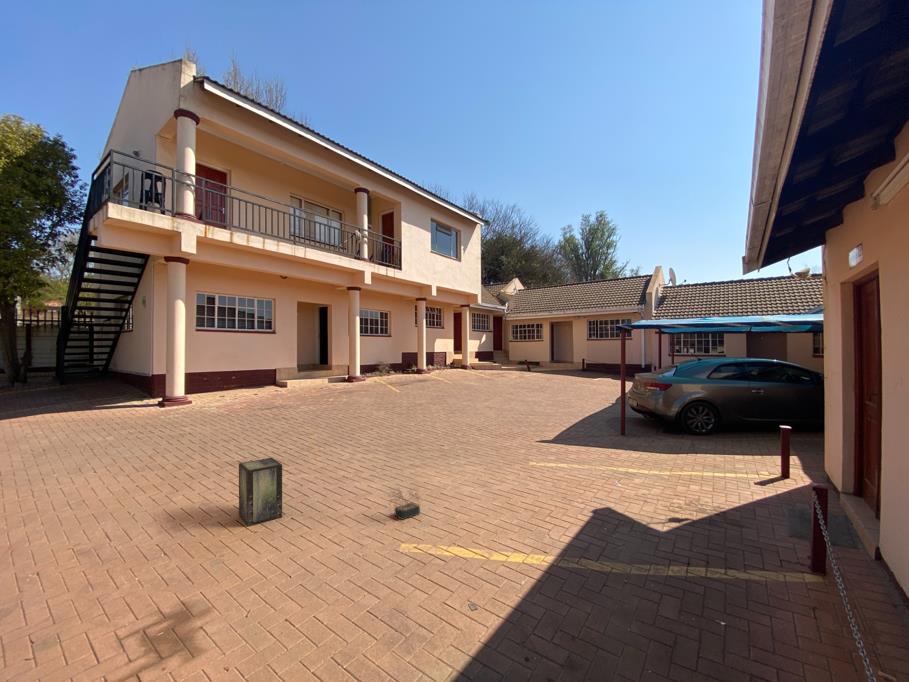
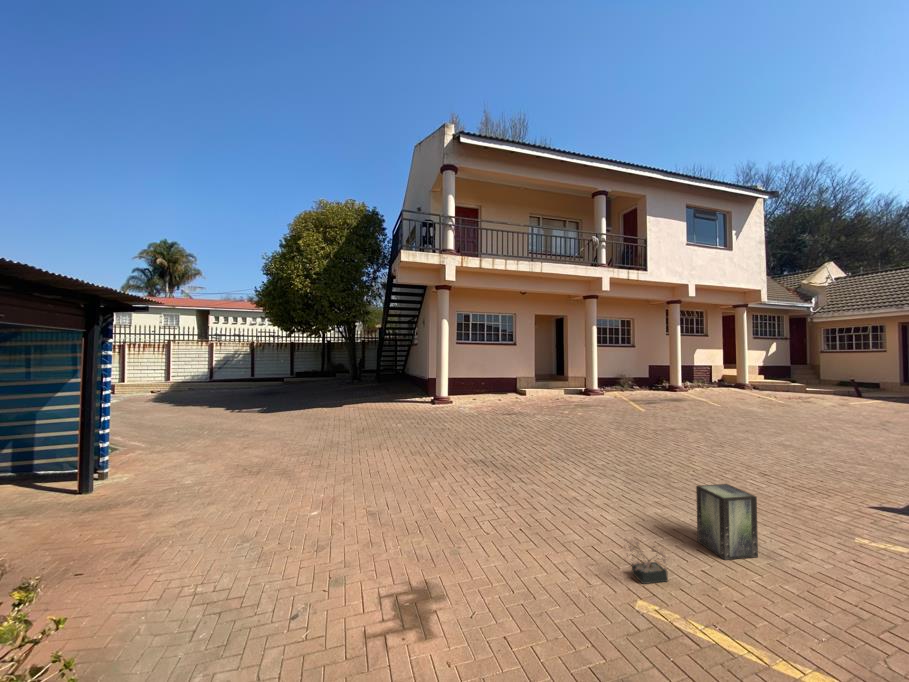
storage box: present [239,458,282,526] -> present [696,484,758,560]

